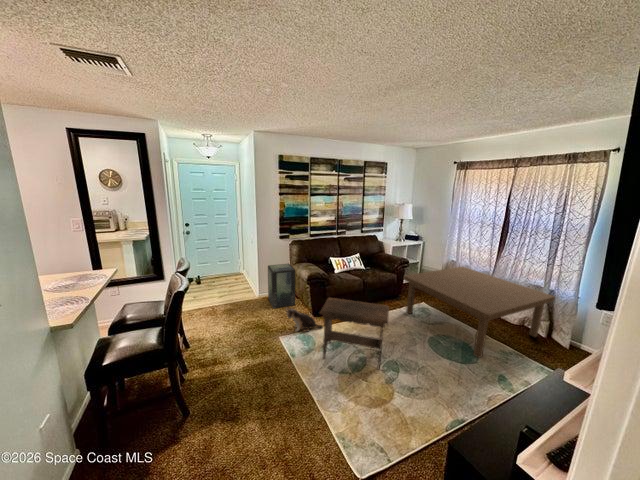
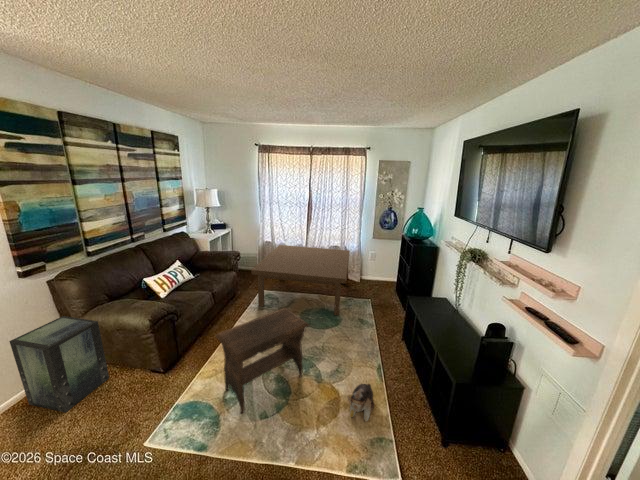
plush toy: present [285,307,323,332] -> present [348,384,374,421]

